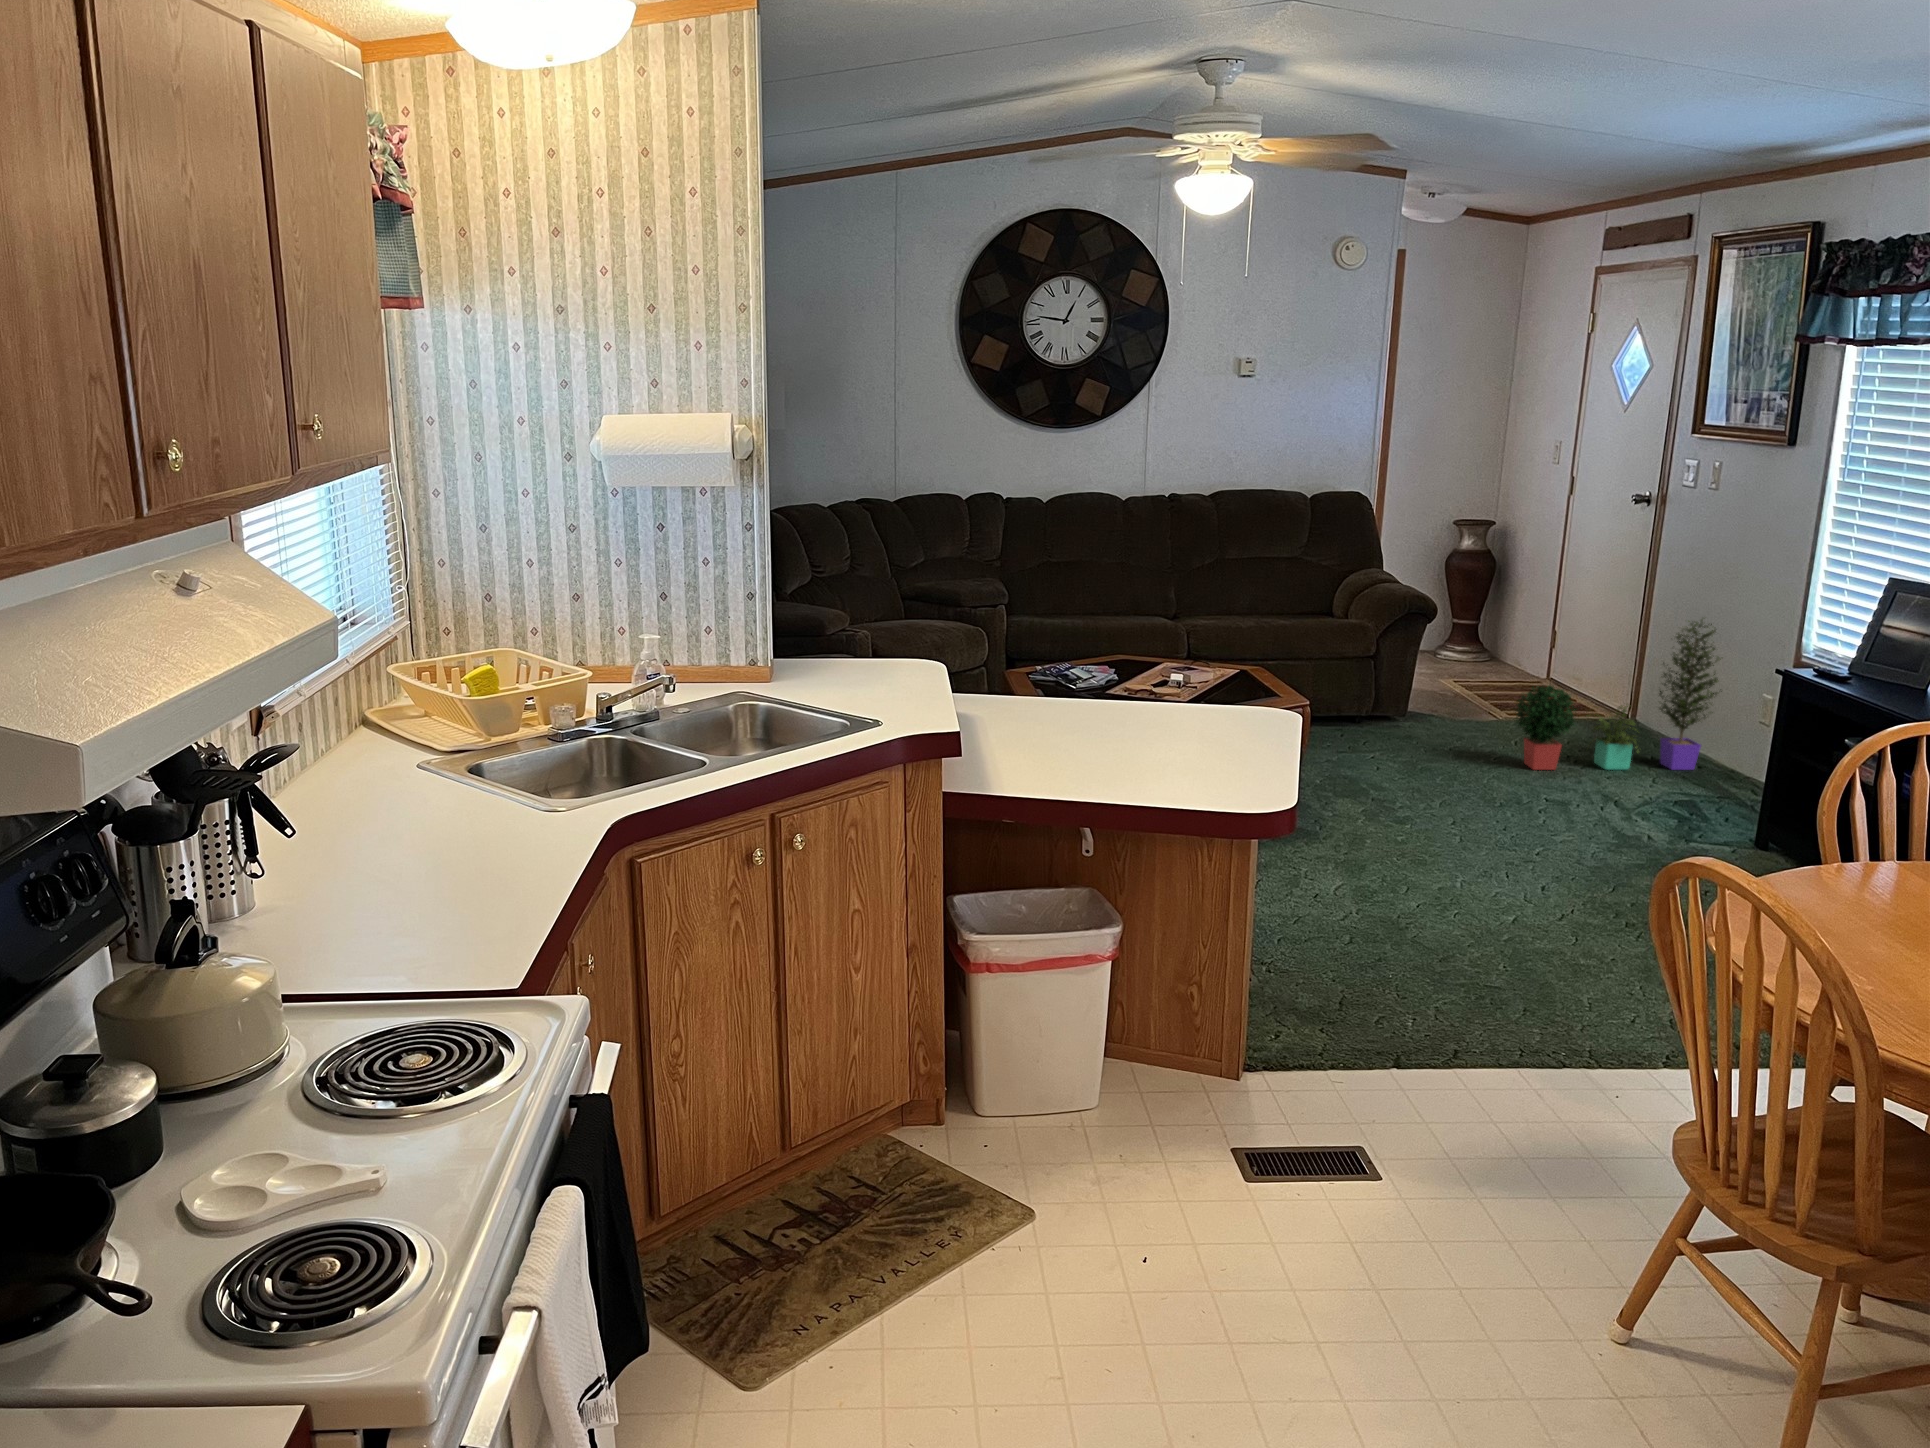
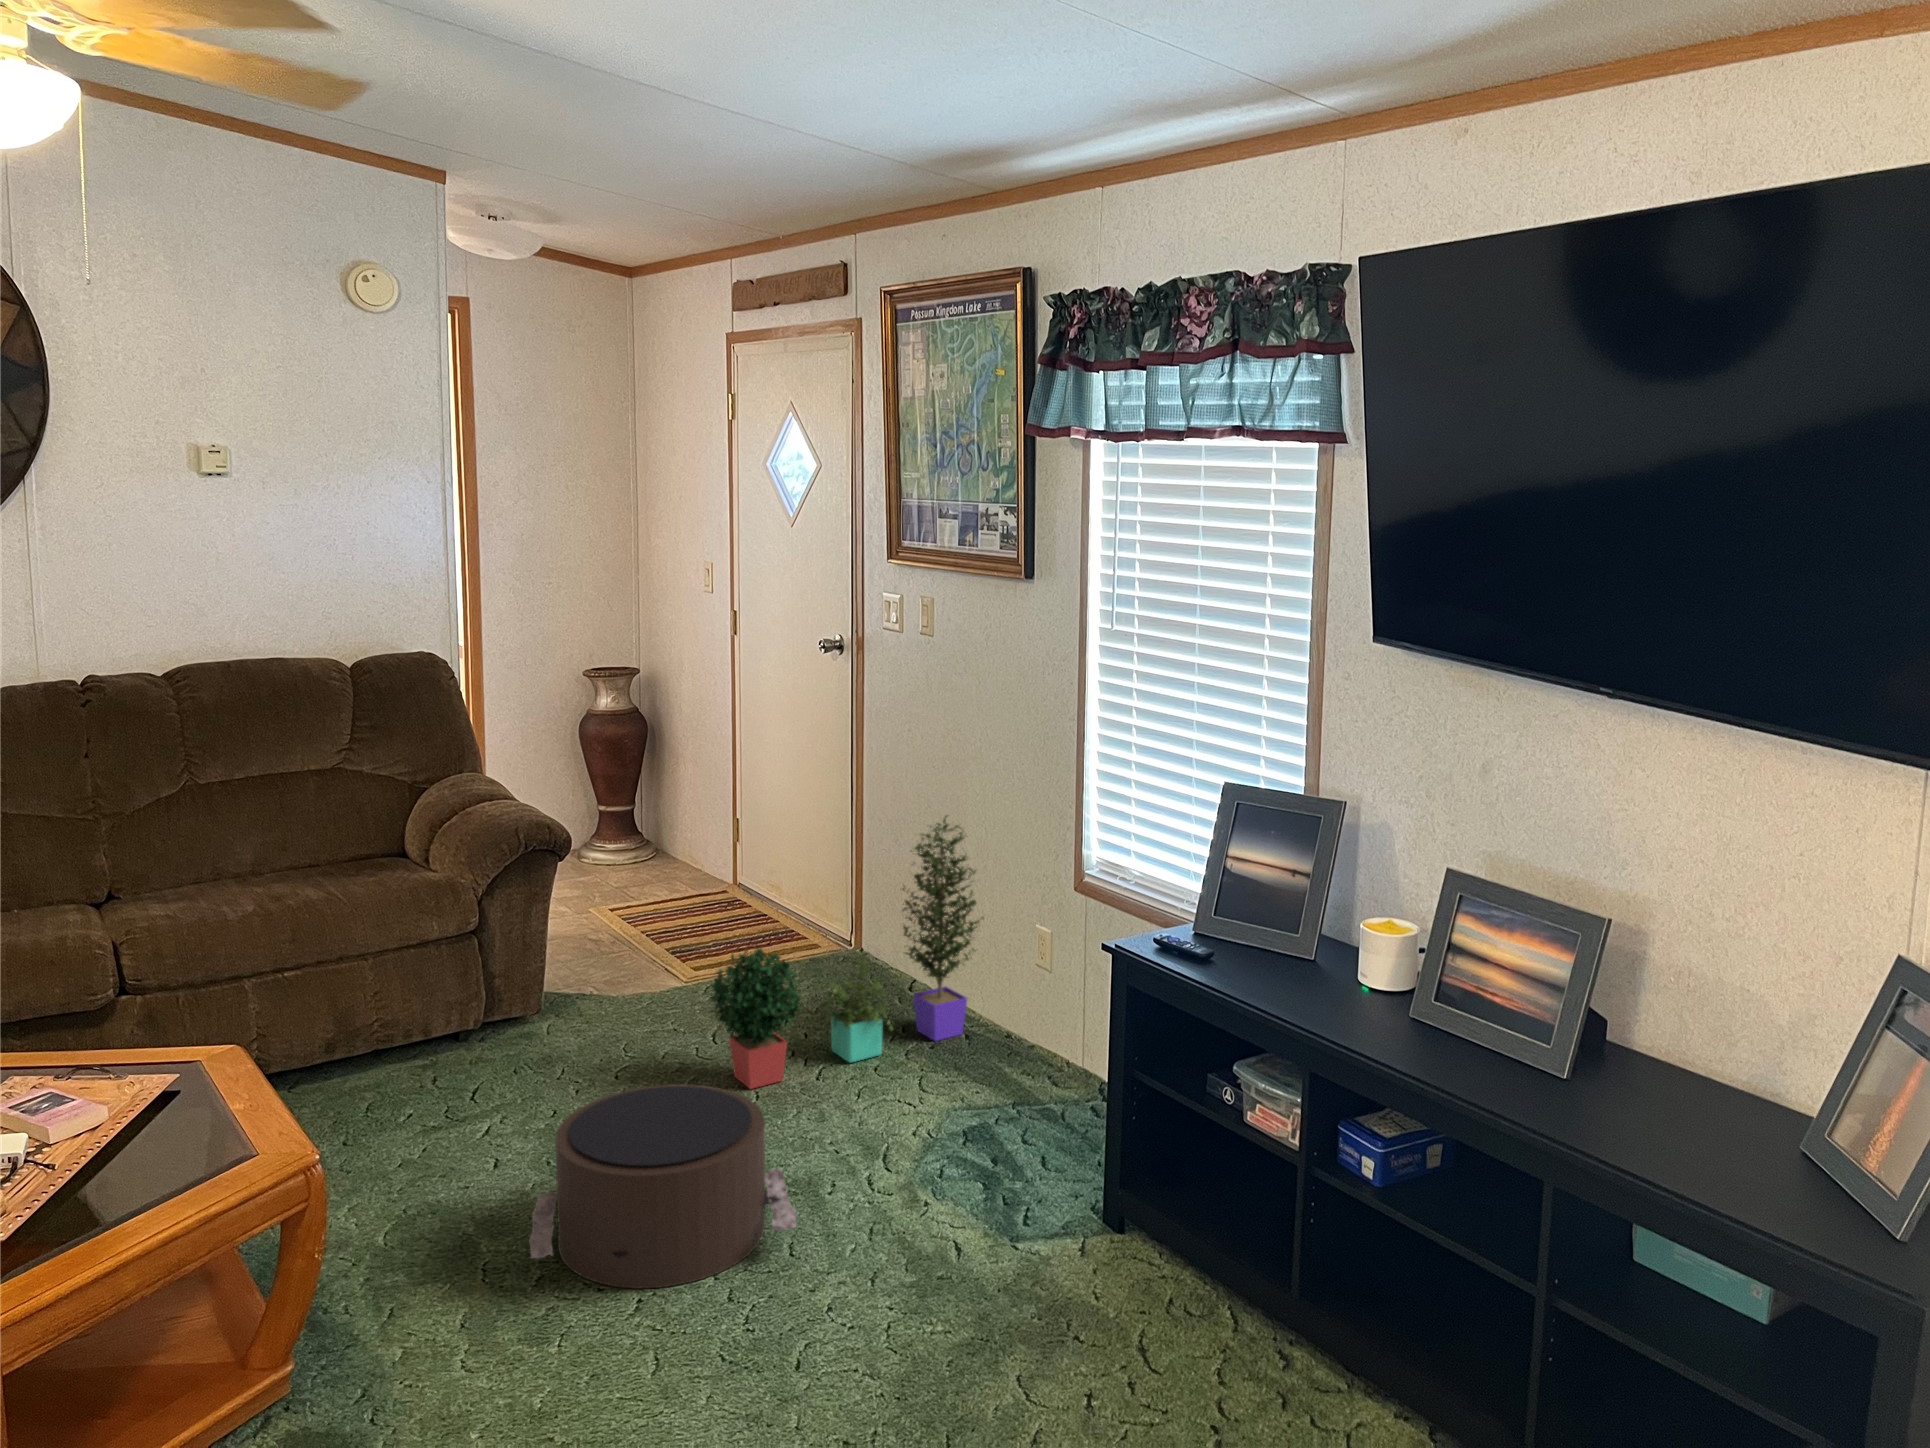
pouf: none [1395,735,1548,828] -> present [529,1084,796,1289]

